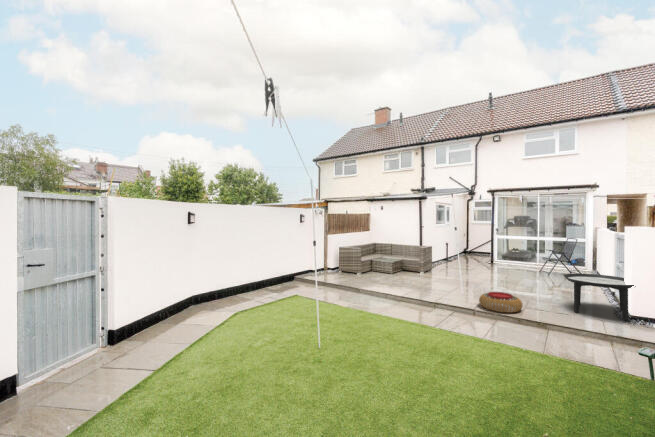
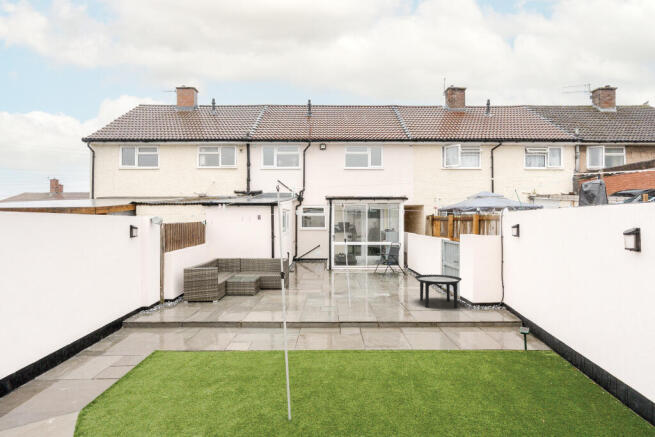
pouf: present [479,292,523,313] -> none [361,299,396,317]

